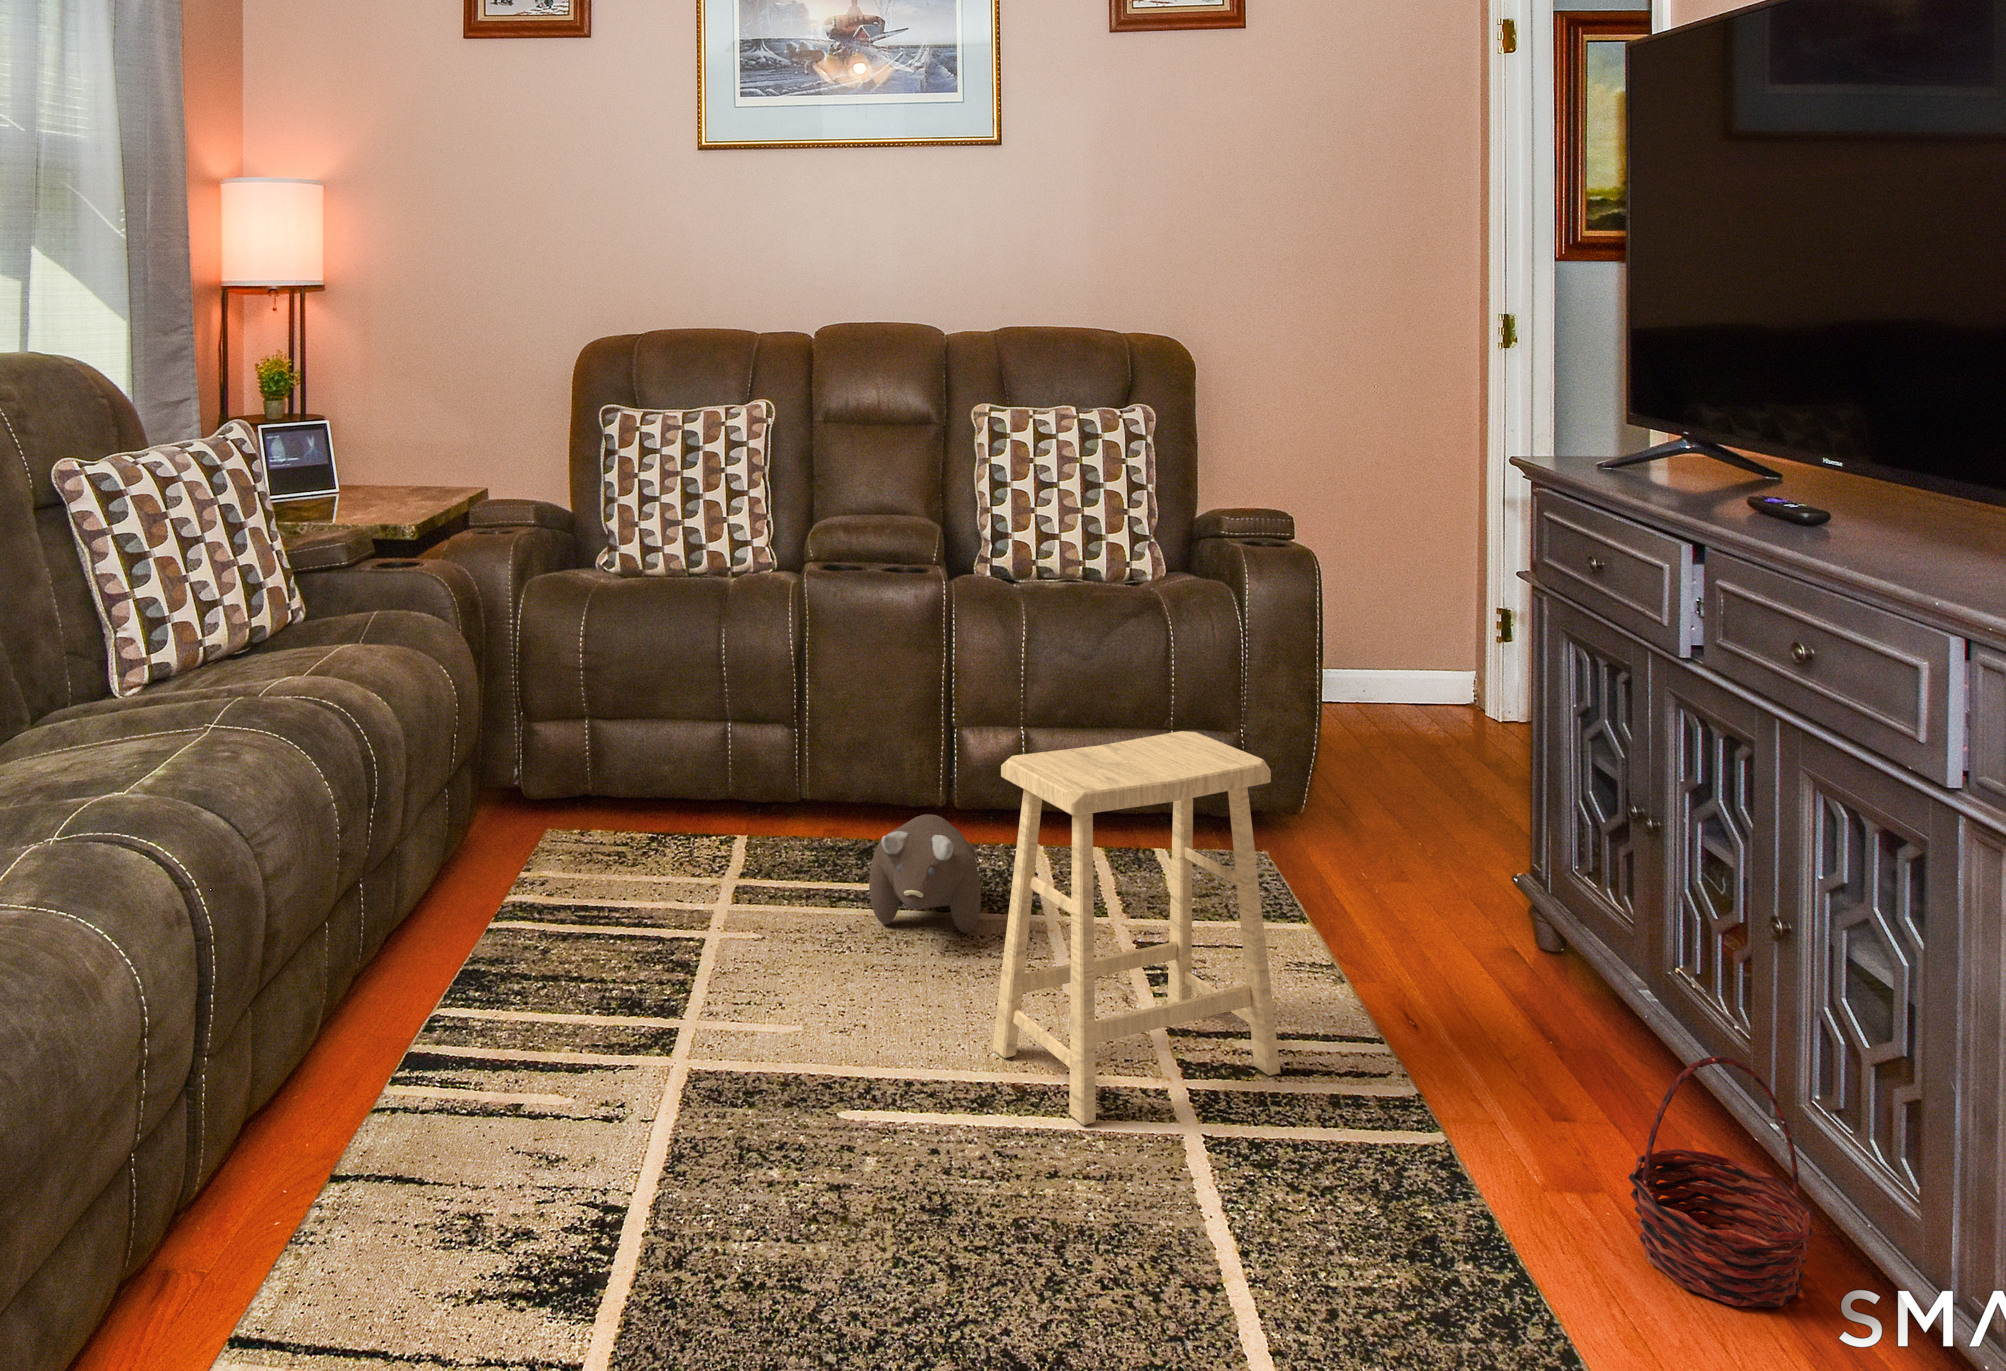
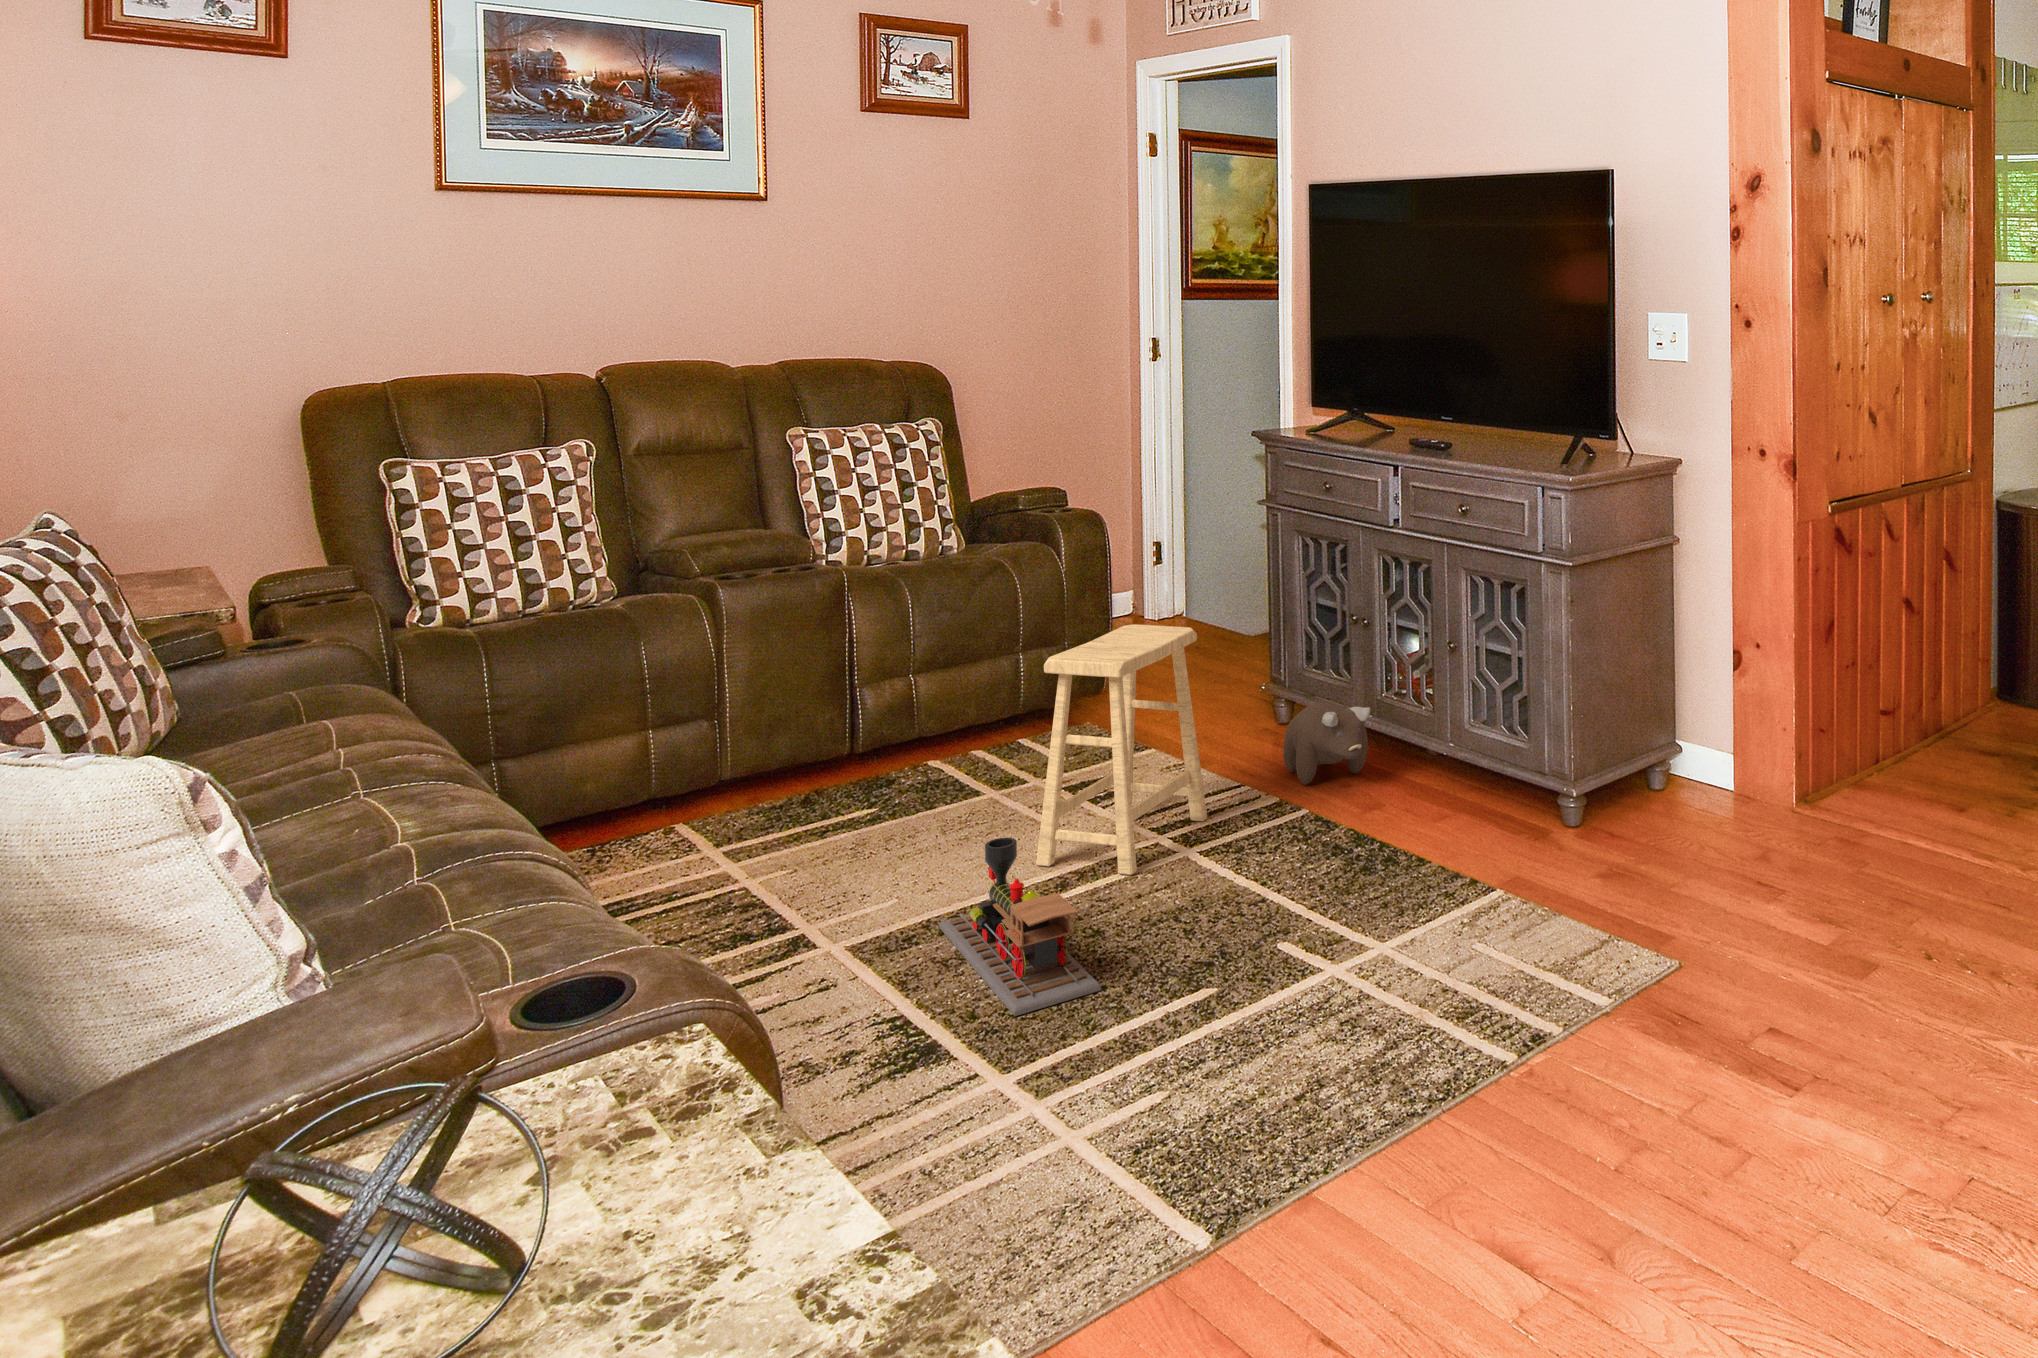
plush toy: present [869,814,981,933] -> present [1283,702,1370,785]
toy train: none [712,1003,905,1316] -> present [939,838,1101,1016]
basket: present [1628,1056,1814,1308] -> none [1410,710,1488,825]

